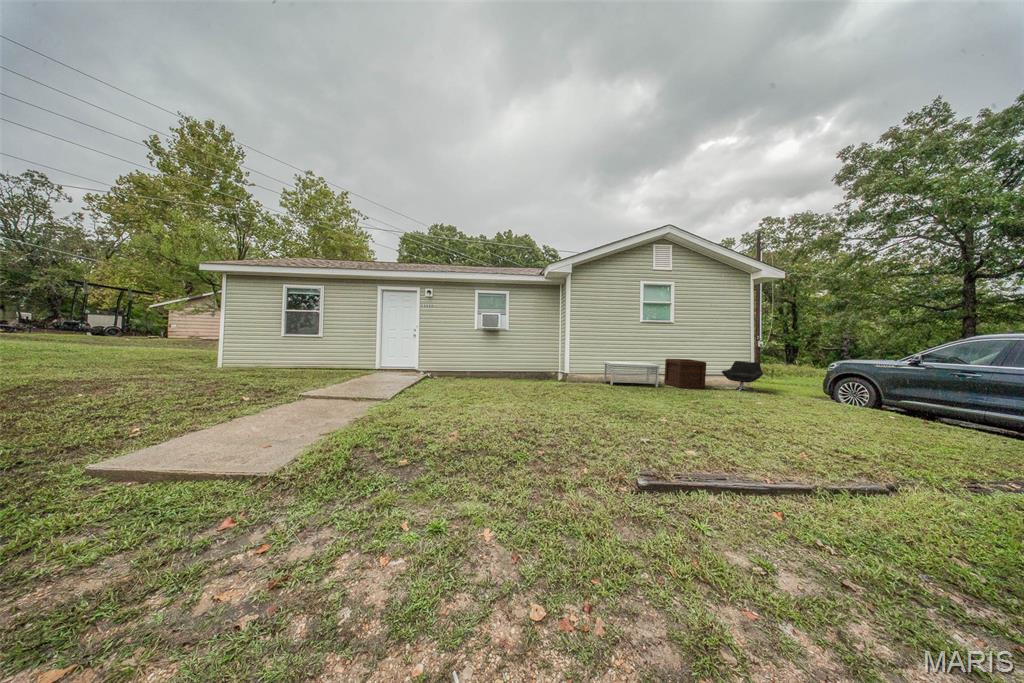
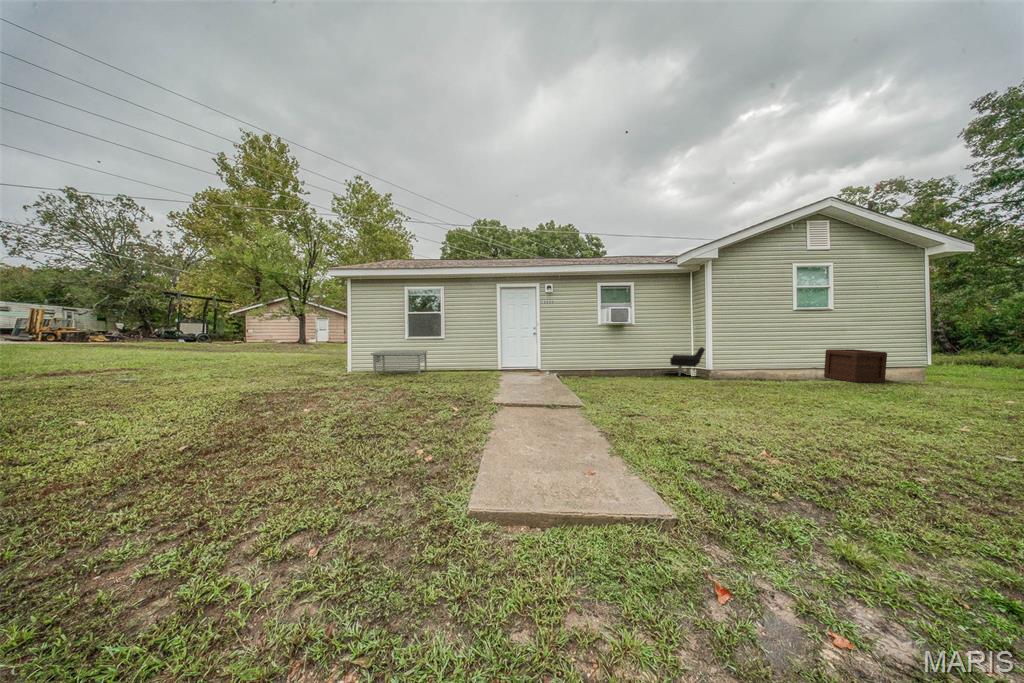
storage bench: present [603,361,660,387] -> present [371,351,427,375]
lounge chair: present [722,361,763,391] -> present [670,347,705,376]

